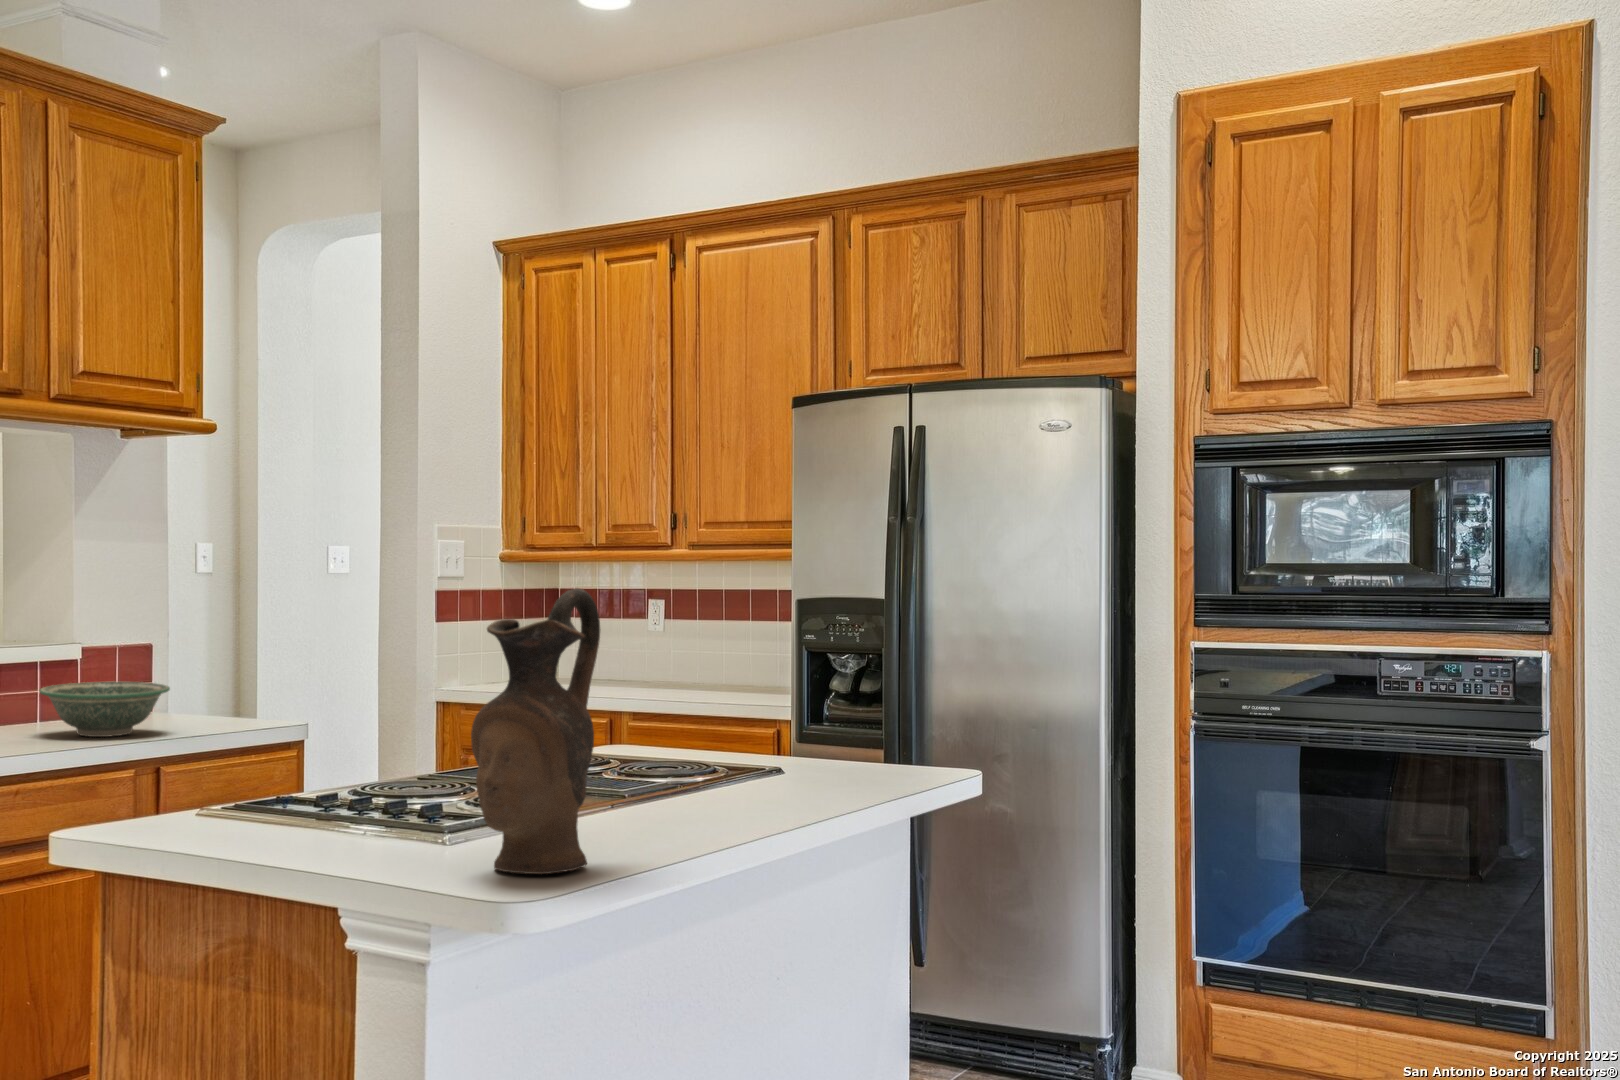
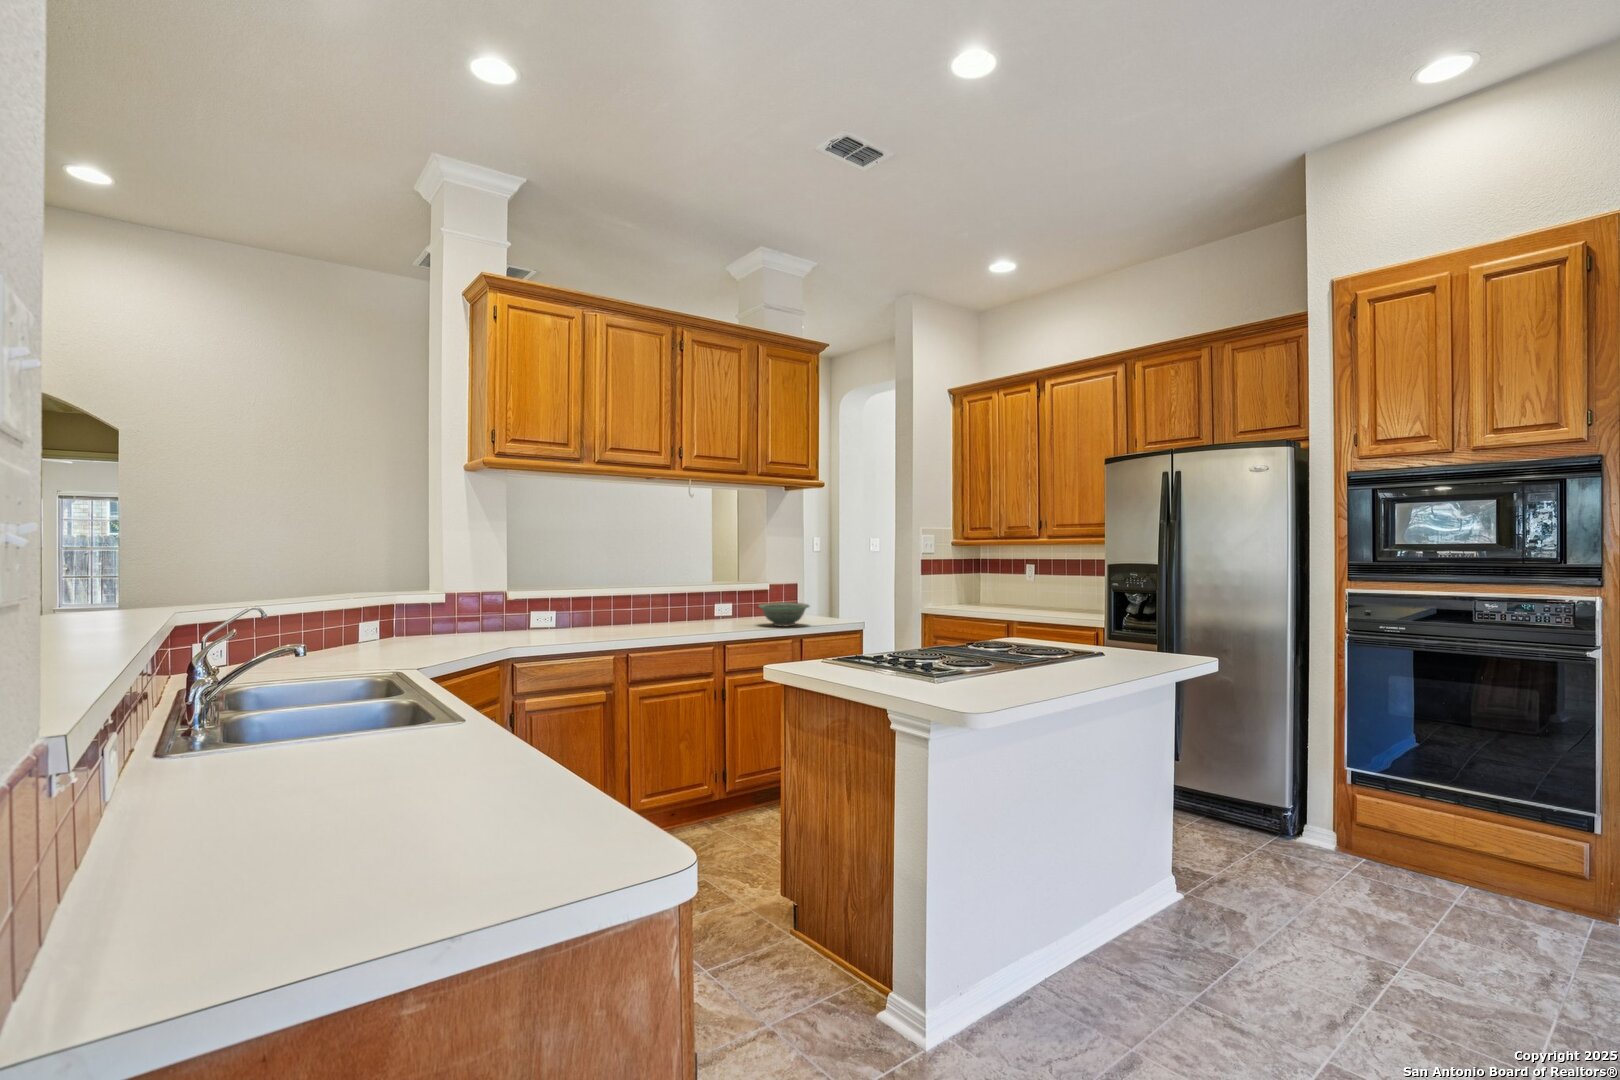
ceramic pitcher: present [471,588,600,874] -> none [948,567,1006,696]

